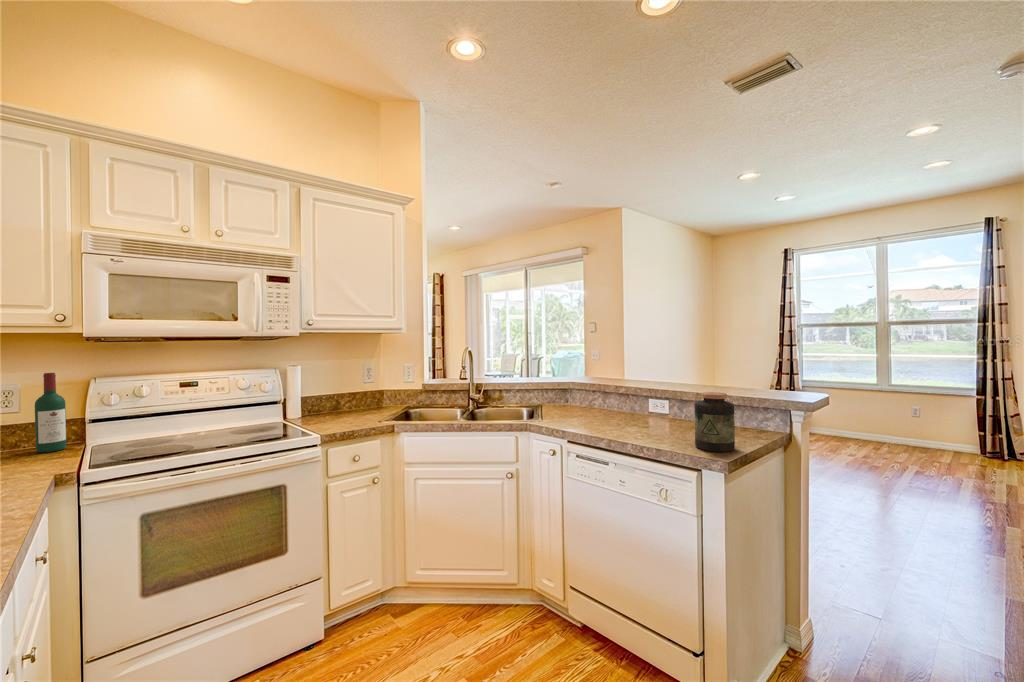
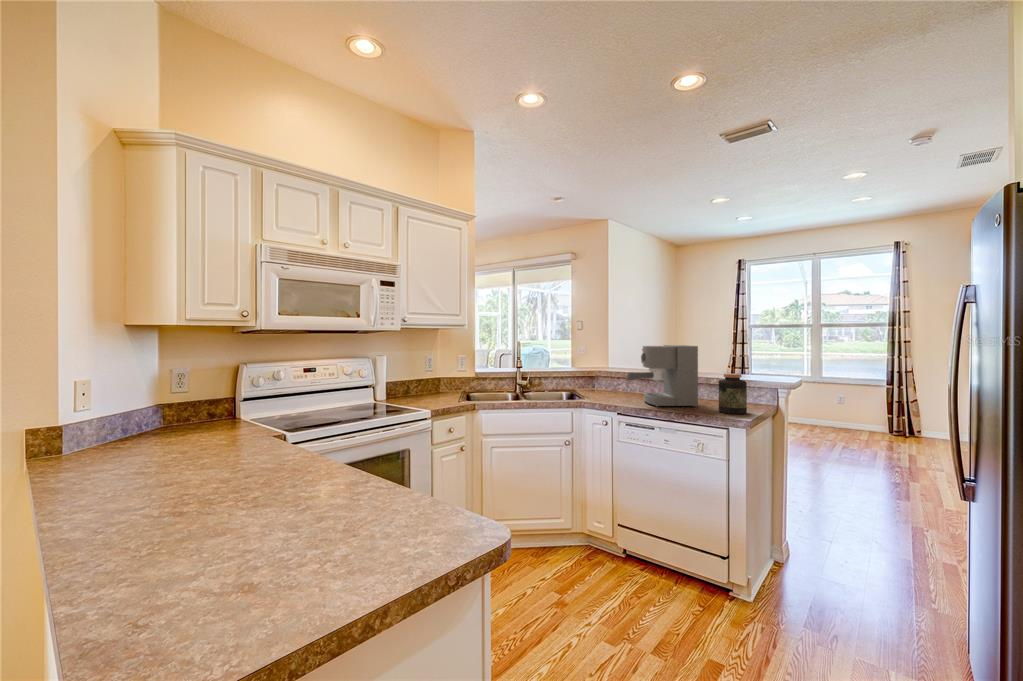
coffee maker: none [580,351,672,436] -> present [627,345,698,407]
wine bottle: present [35,373,66,453] -> none [208,359,229,425]

